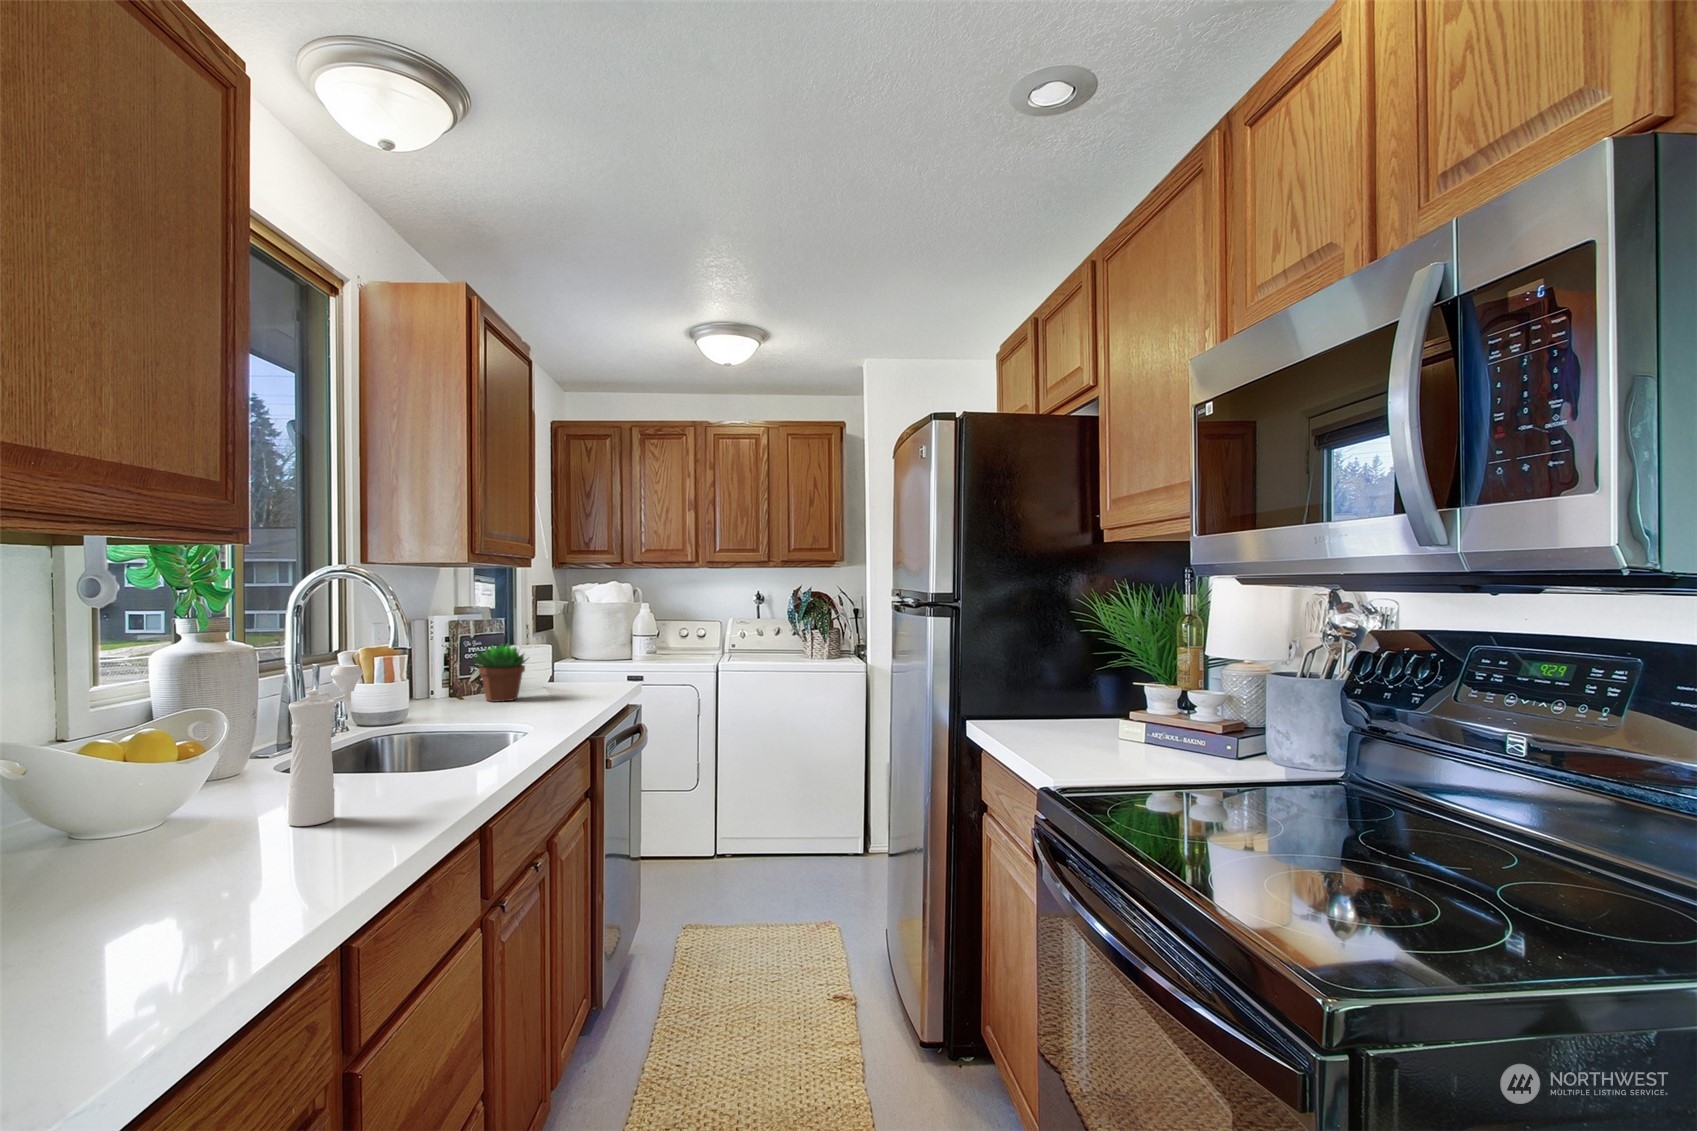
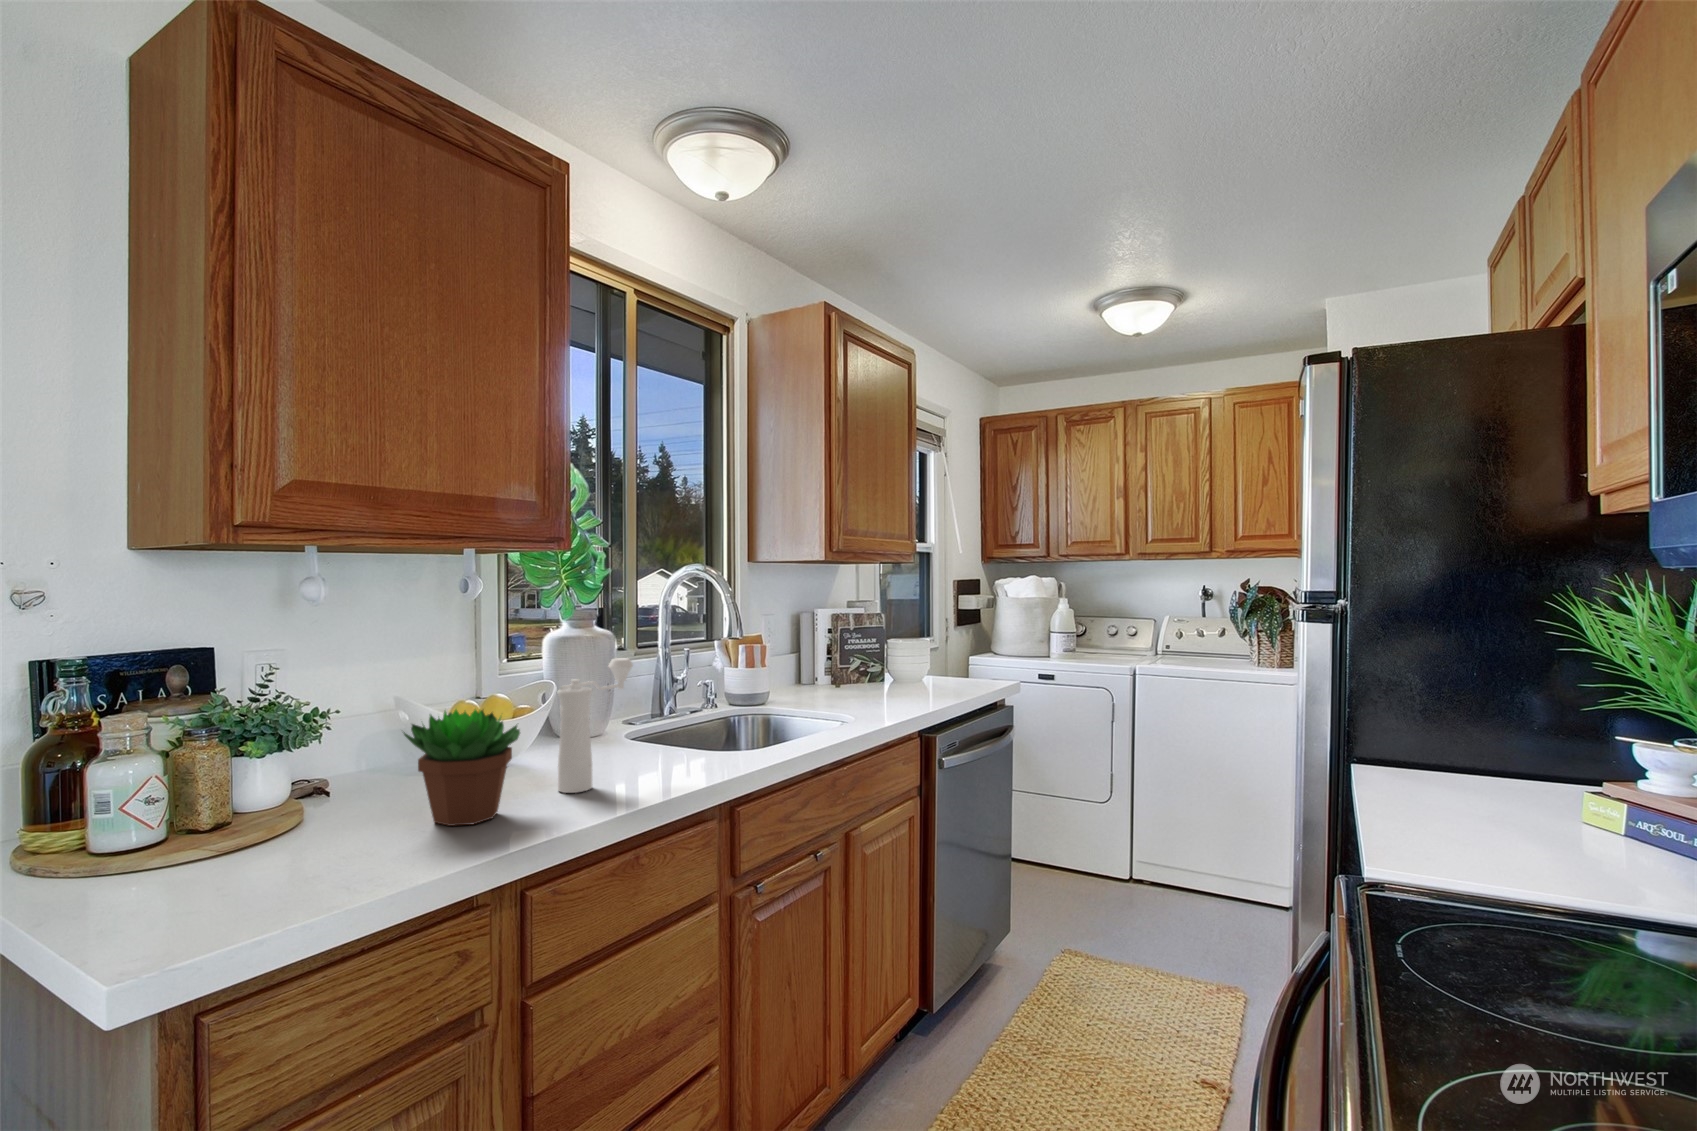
succulent plant: present [471,645,527,702] -> present [404,709,520,826]

